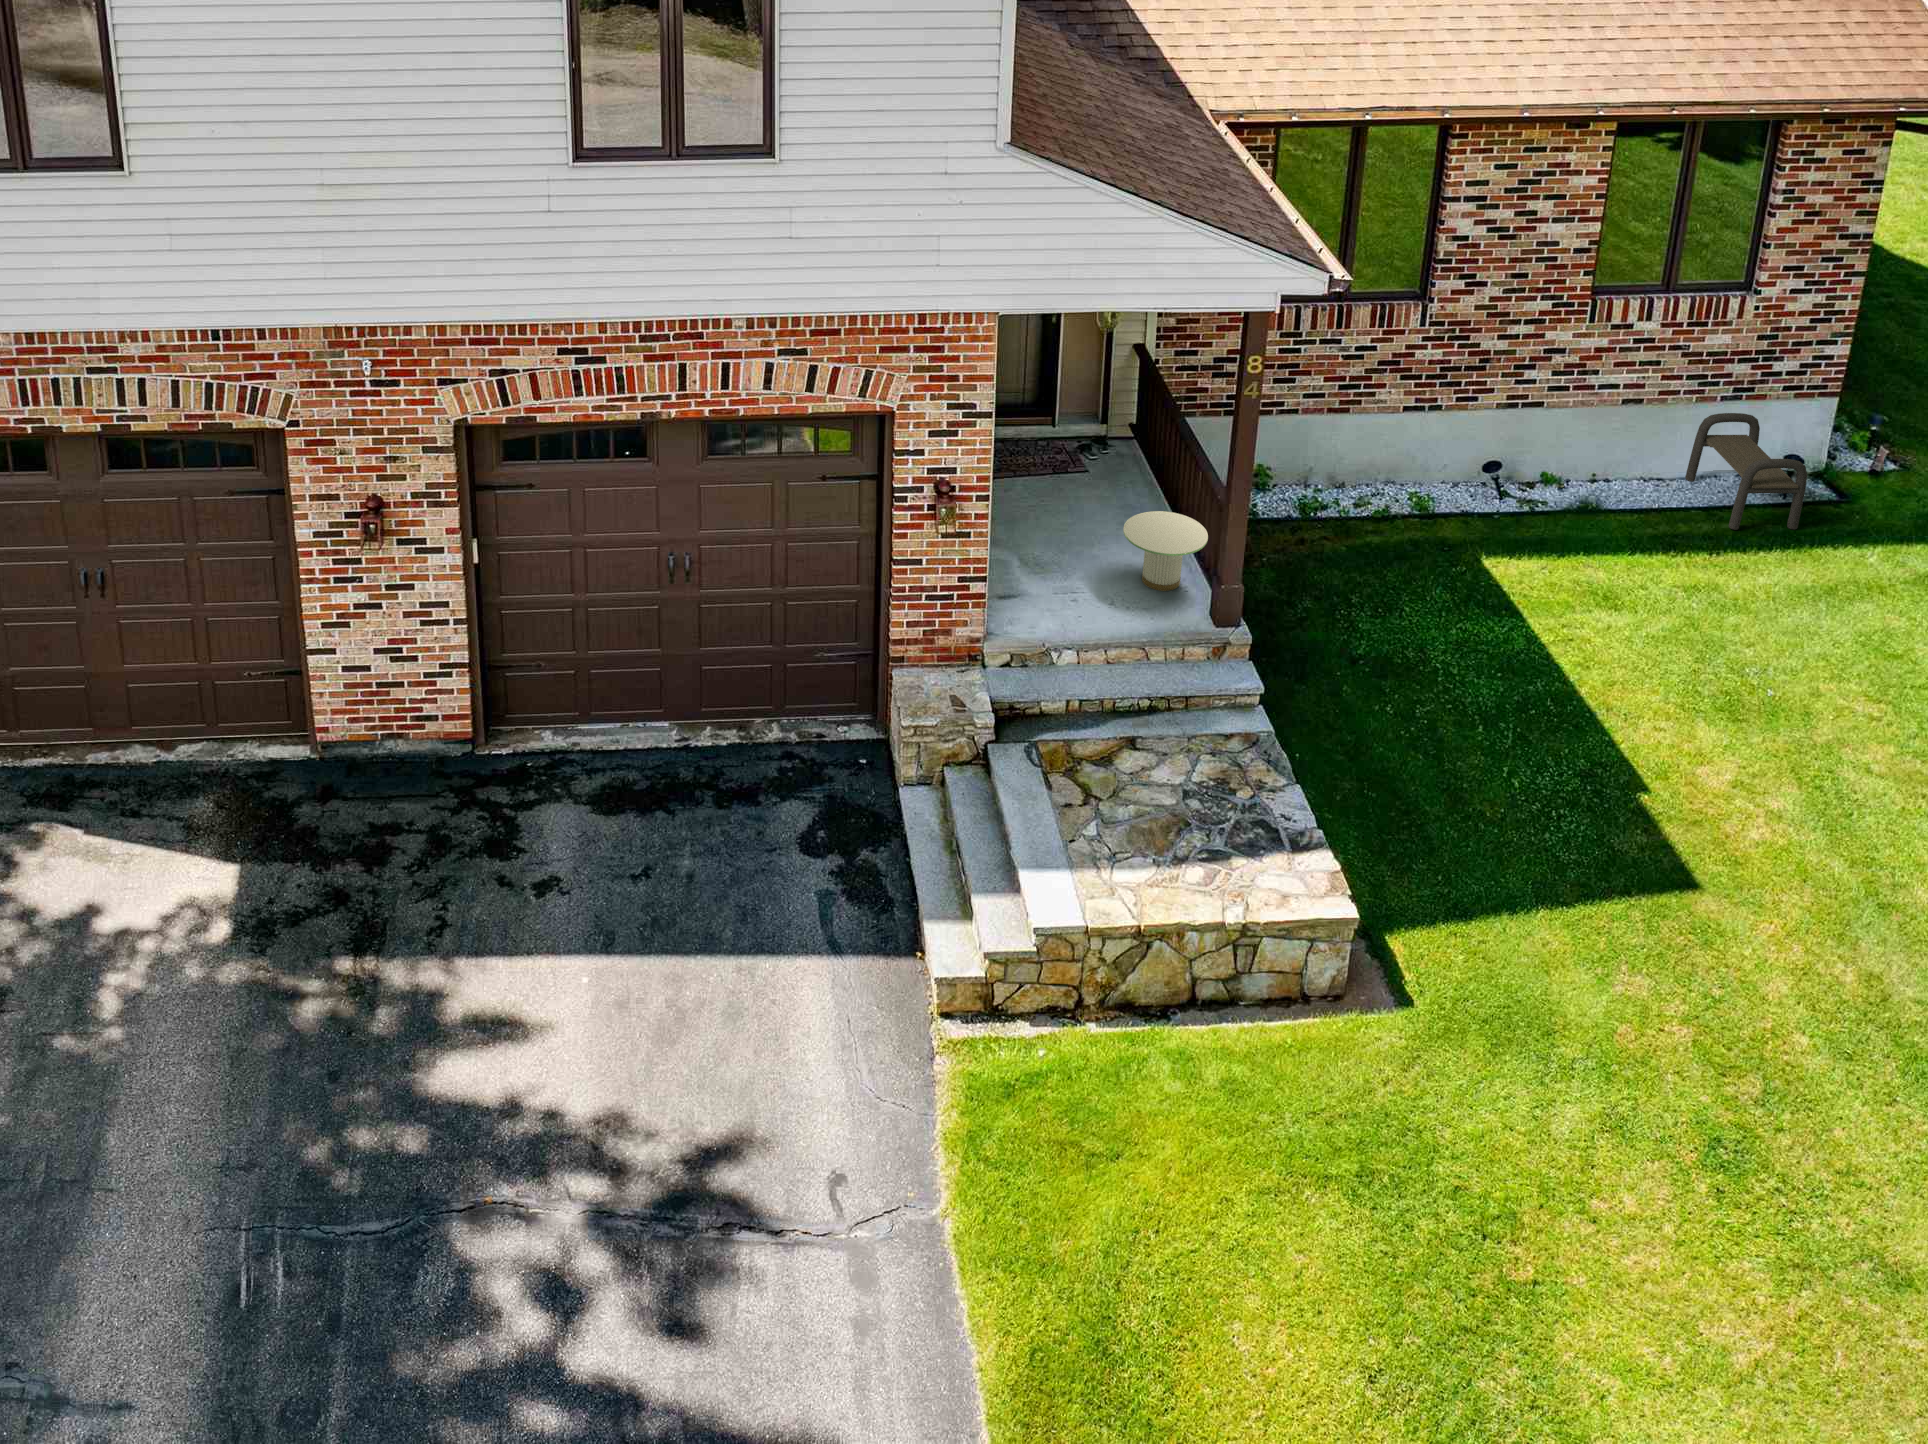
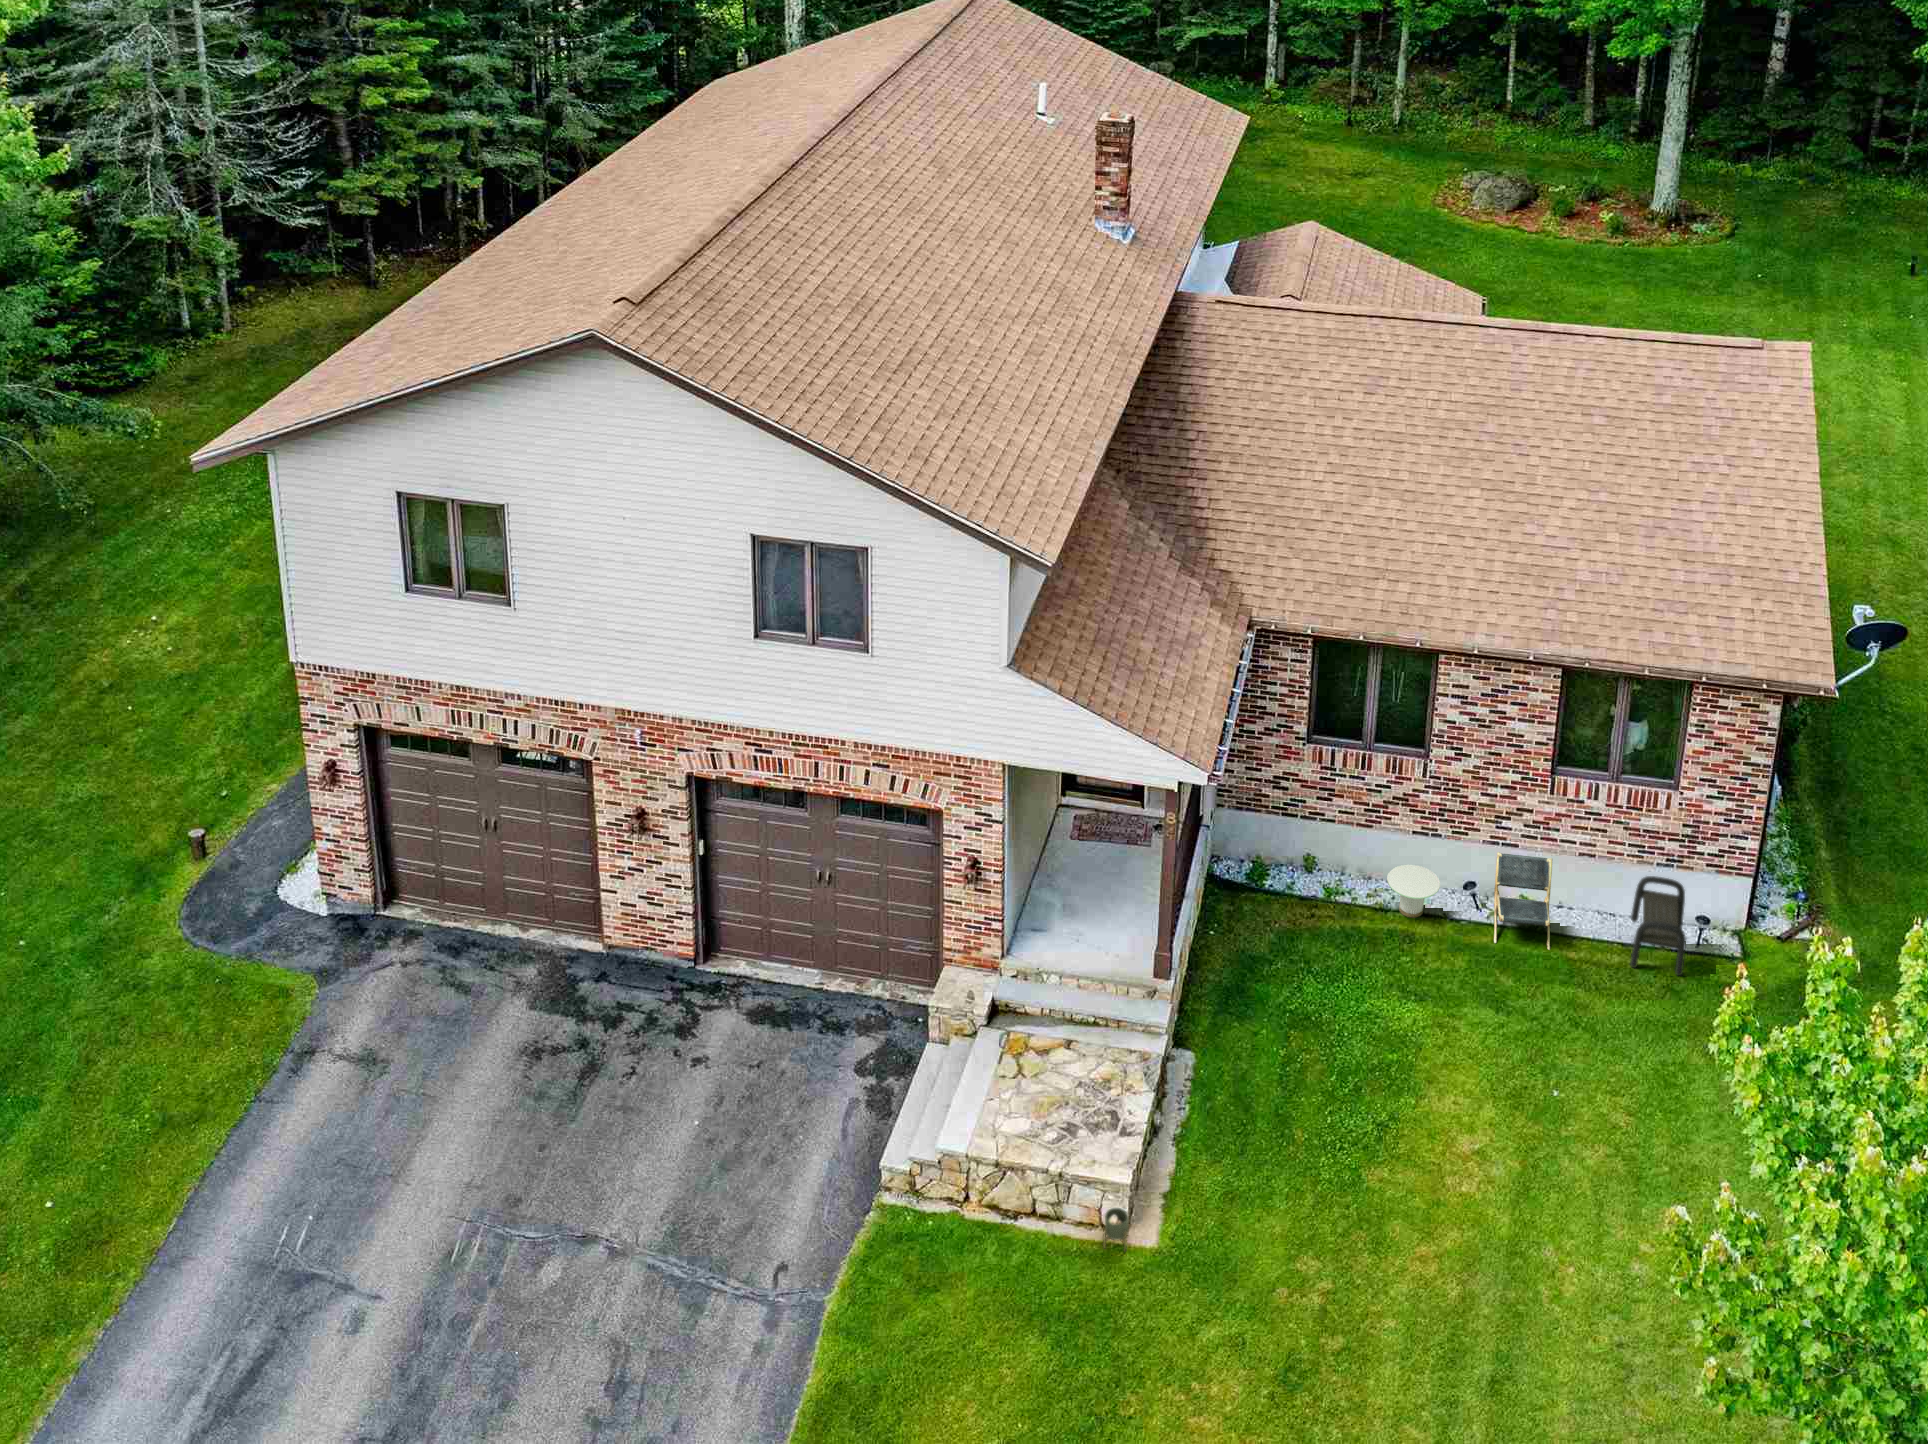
lounge chair: none [1514,410,1625,531] -> present [1494,852,1552,950]
side table: present [1123,511,1208,591] -> present [1387,865,1440,918]
planter: none [1323,961,1378,1032] -> present [1103,1208,1129,1250]

